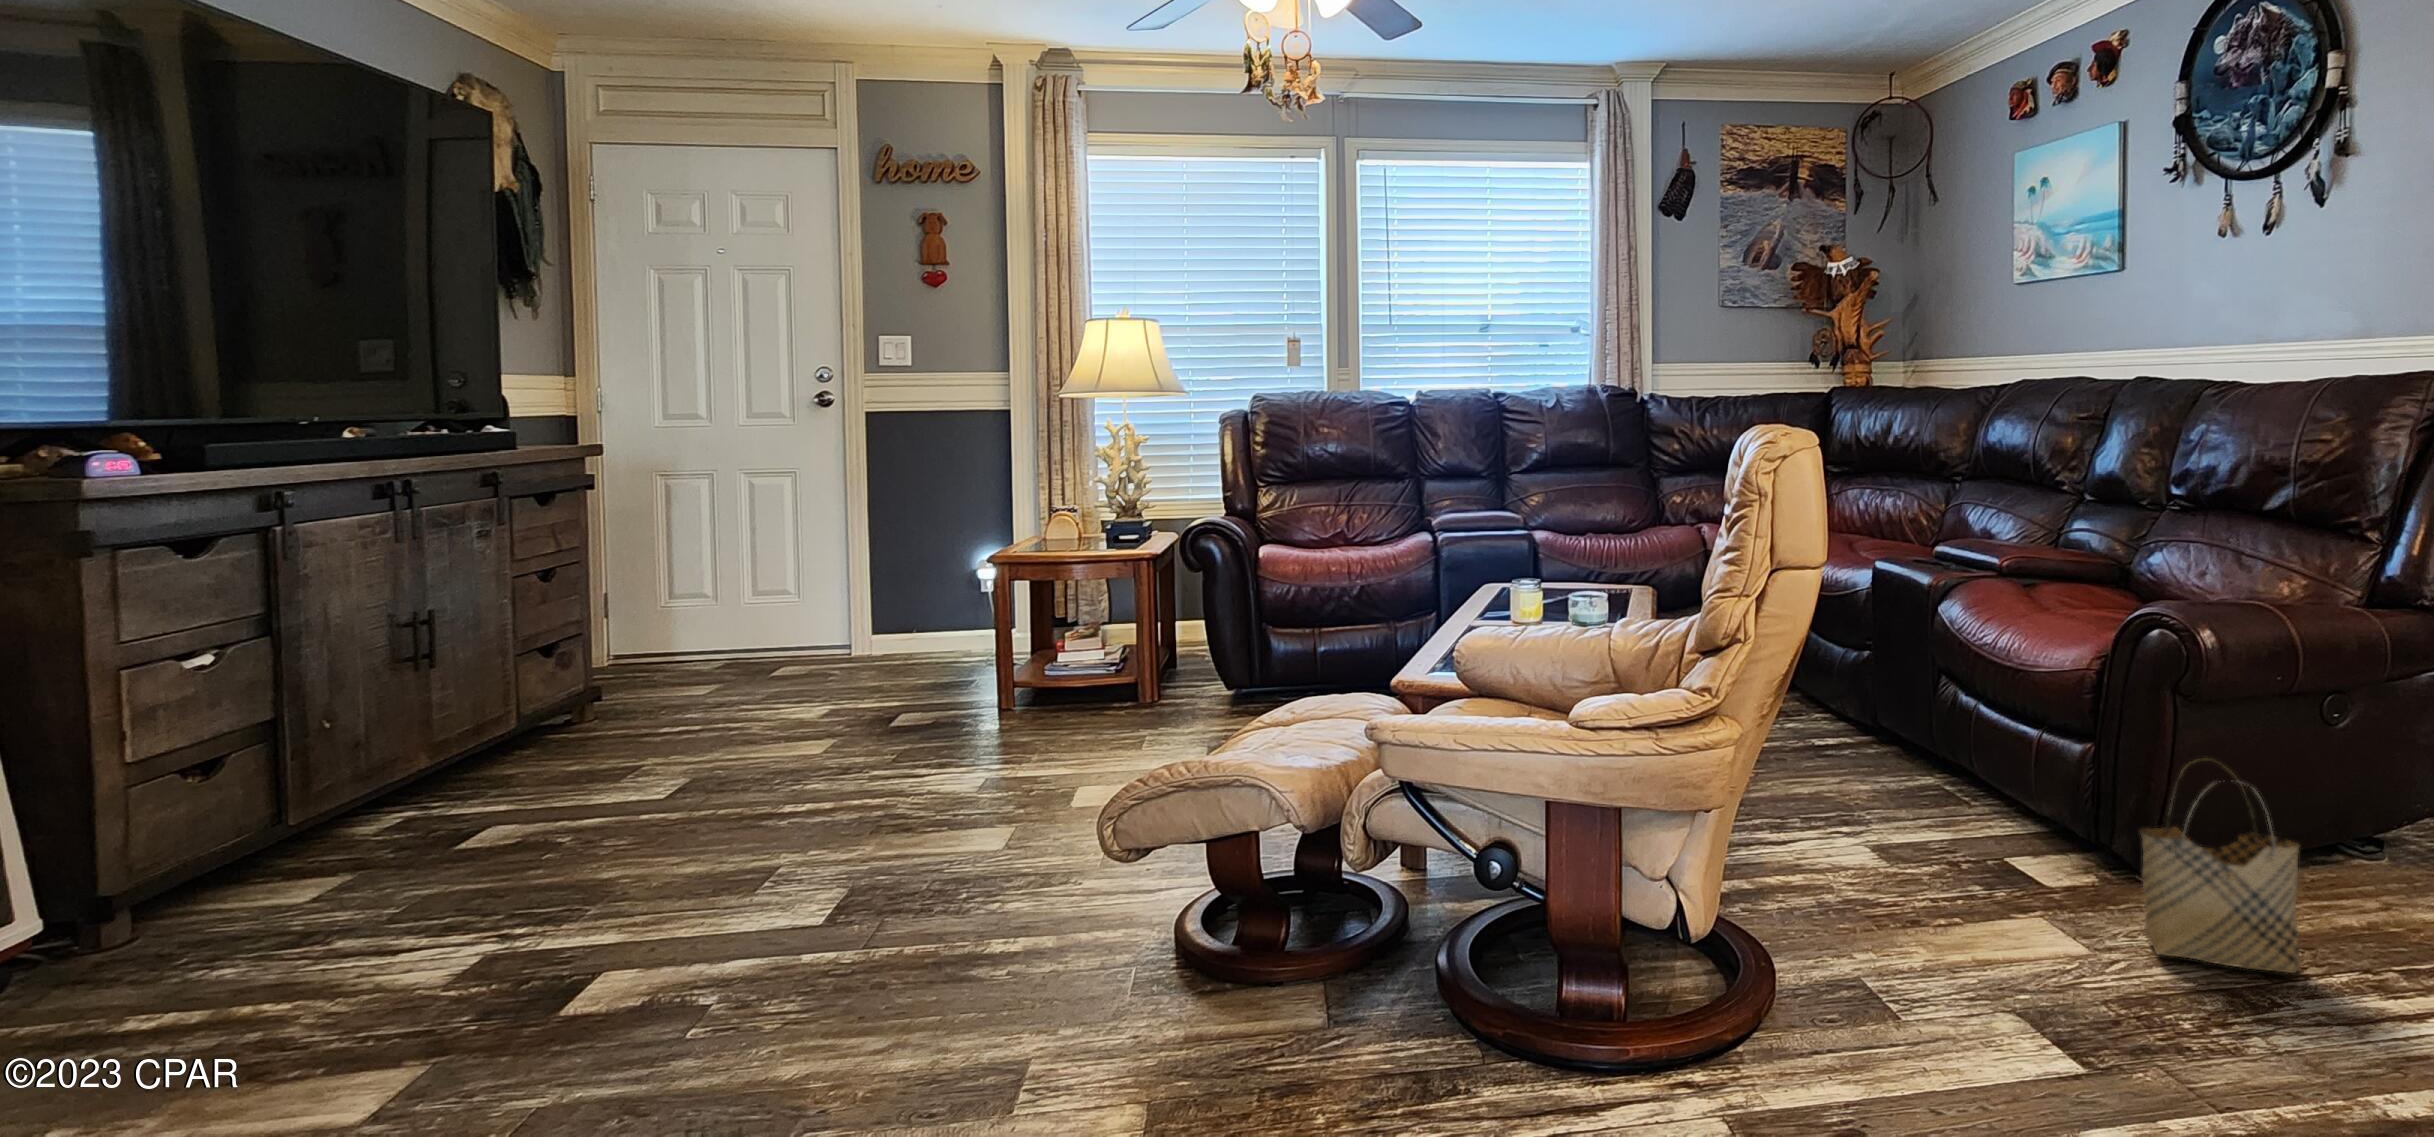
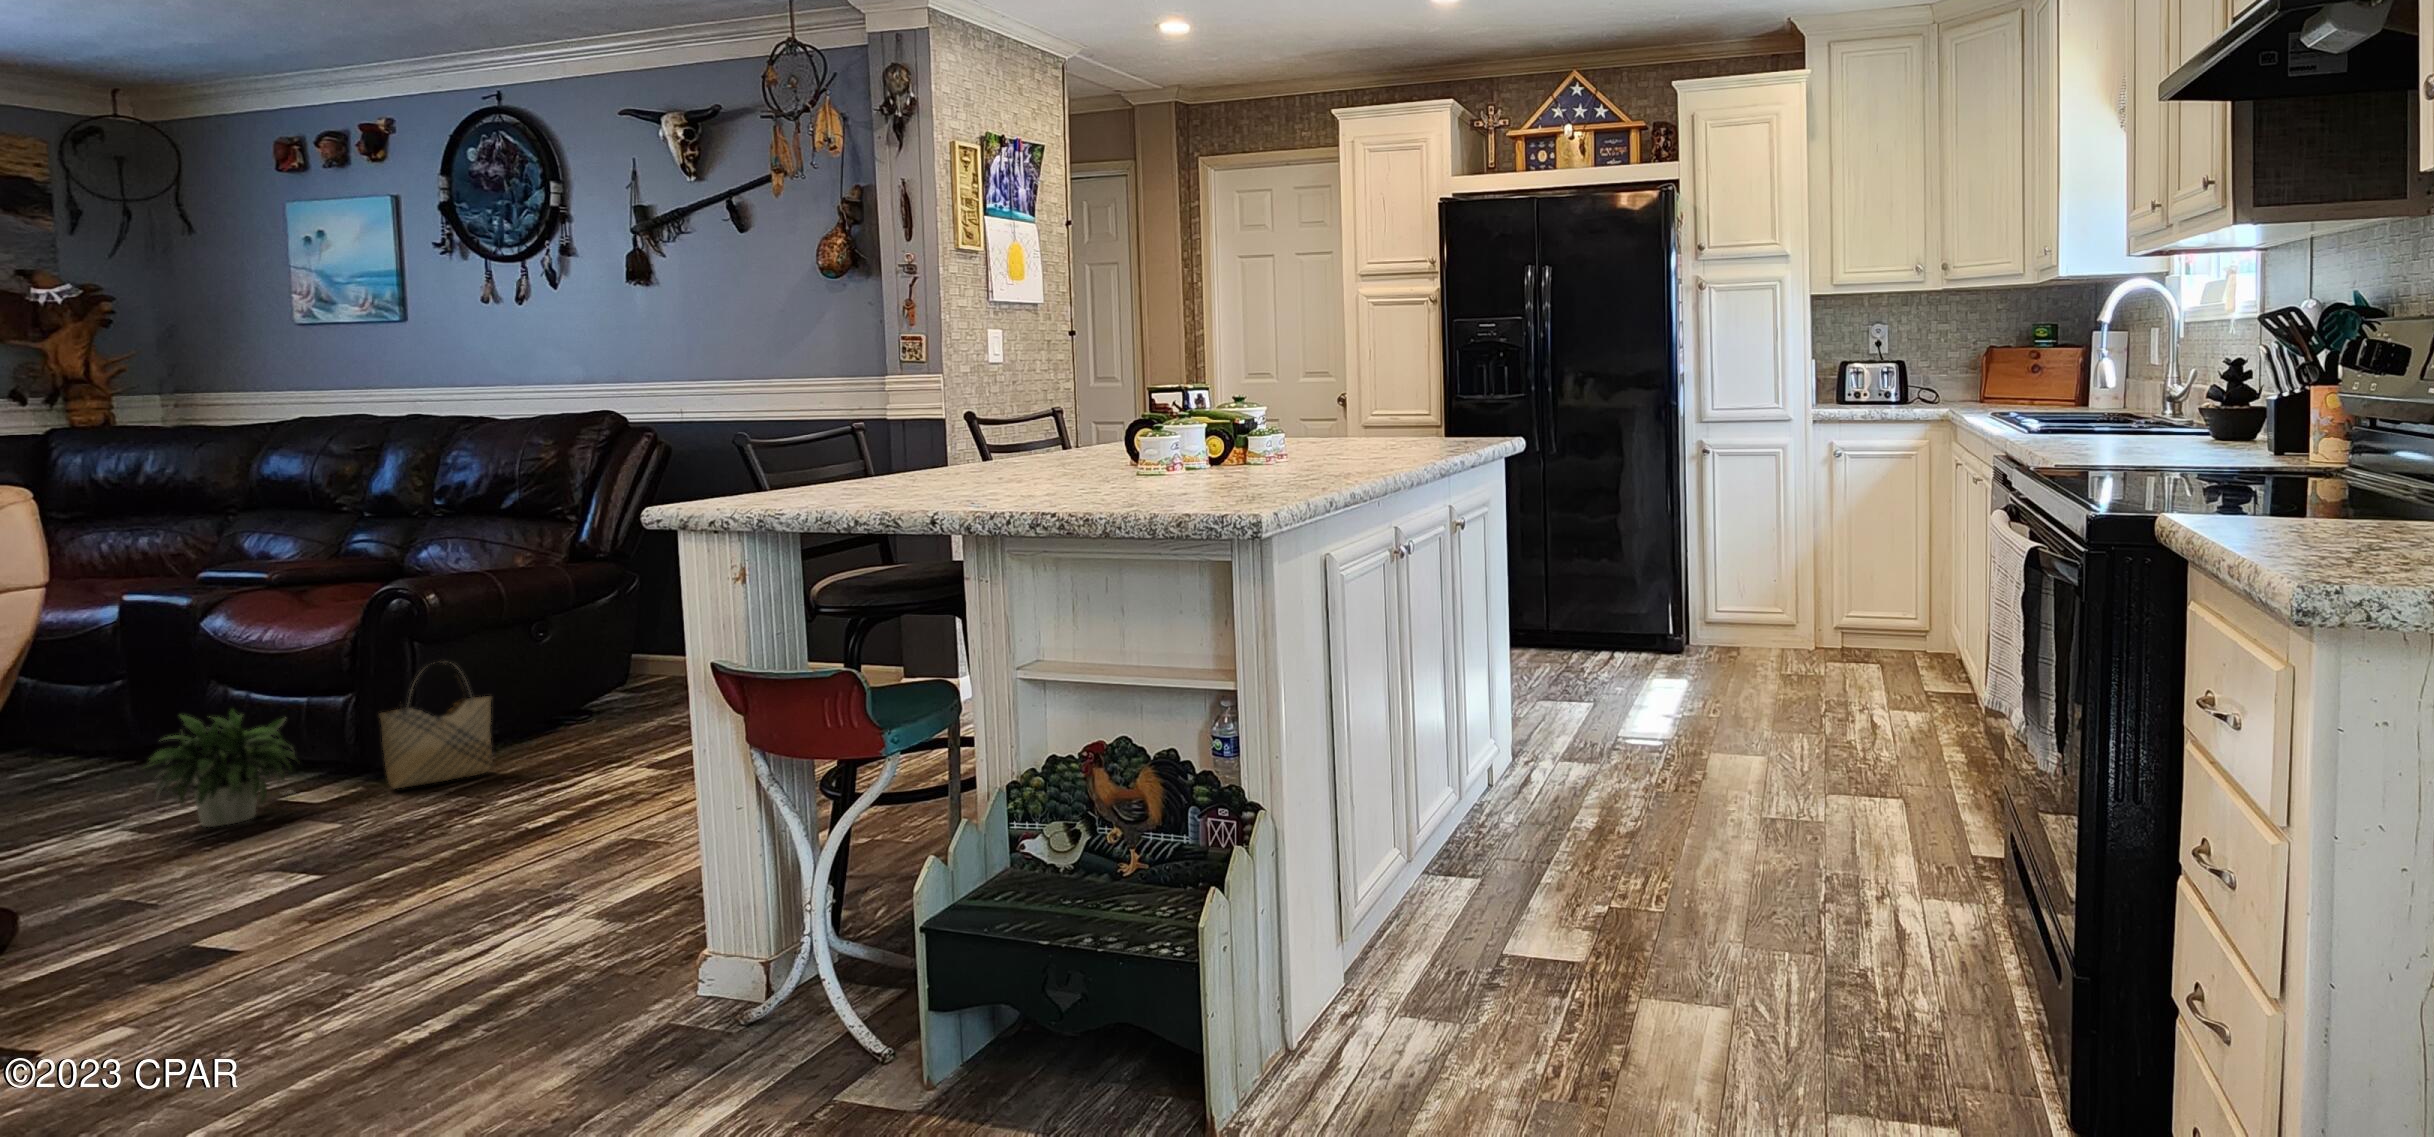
potted plant: none [1878,759,2041,937] -> present [146,709,297,827]

